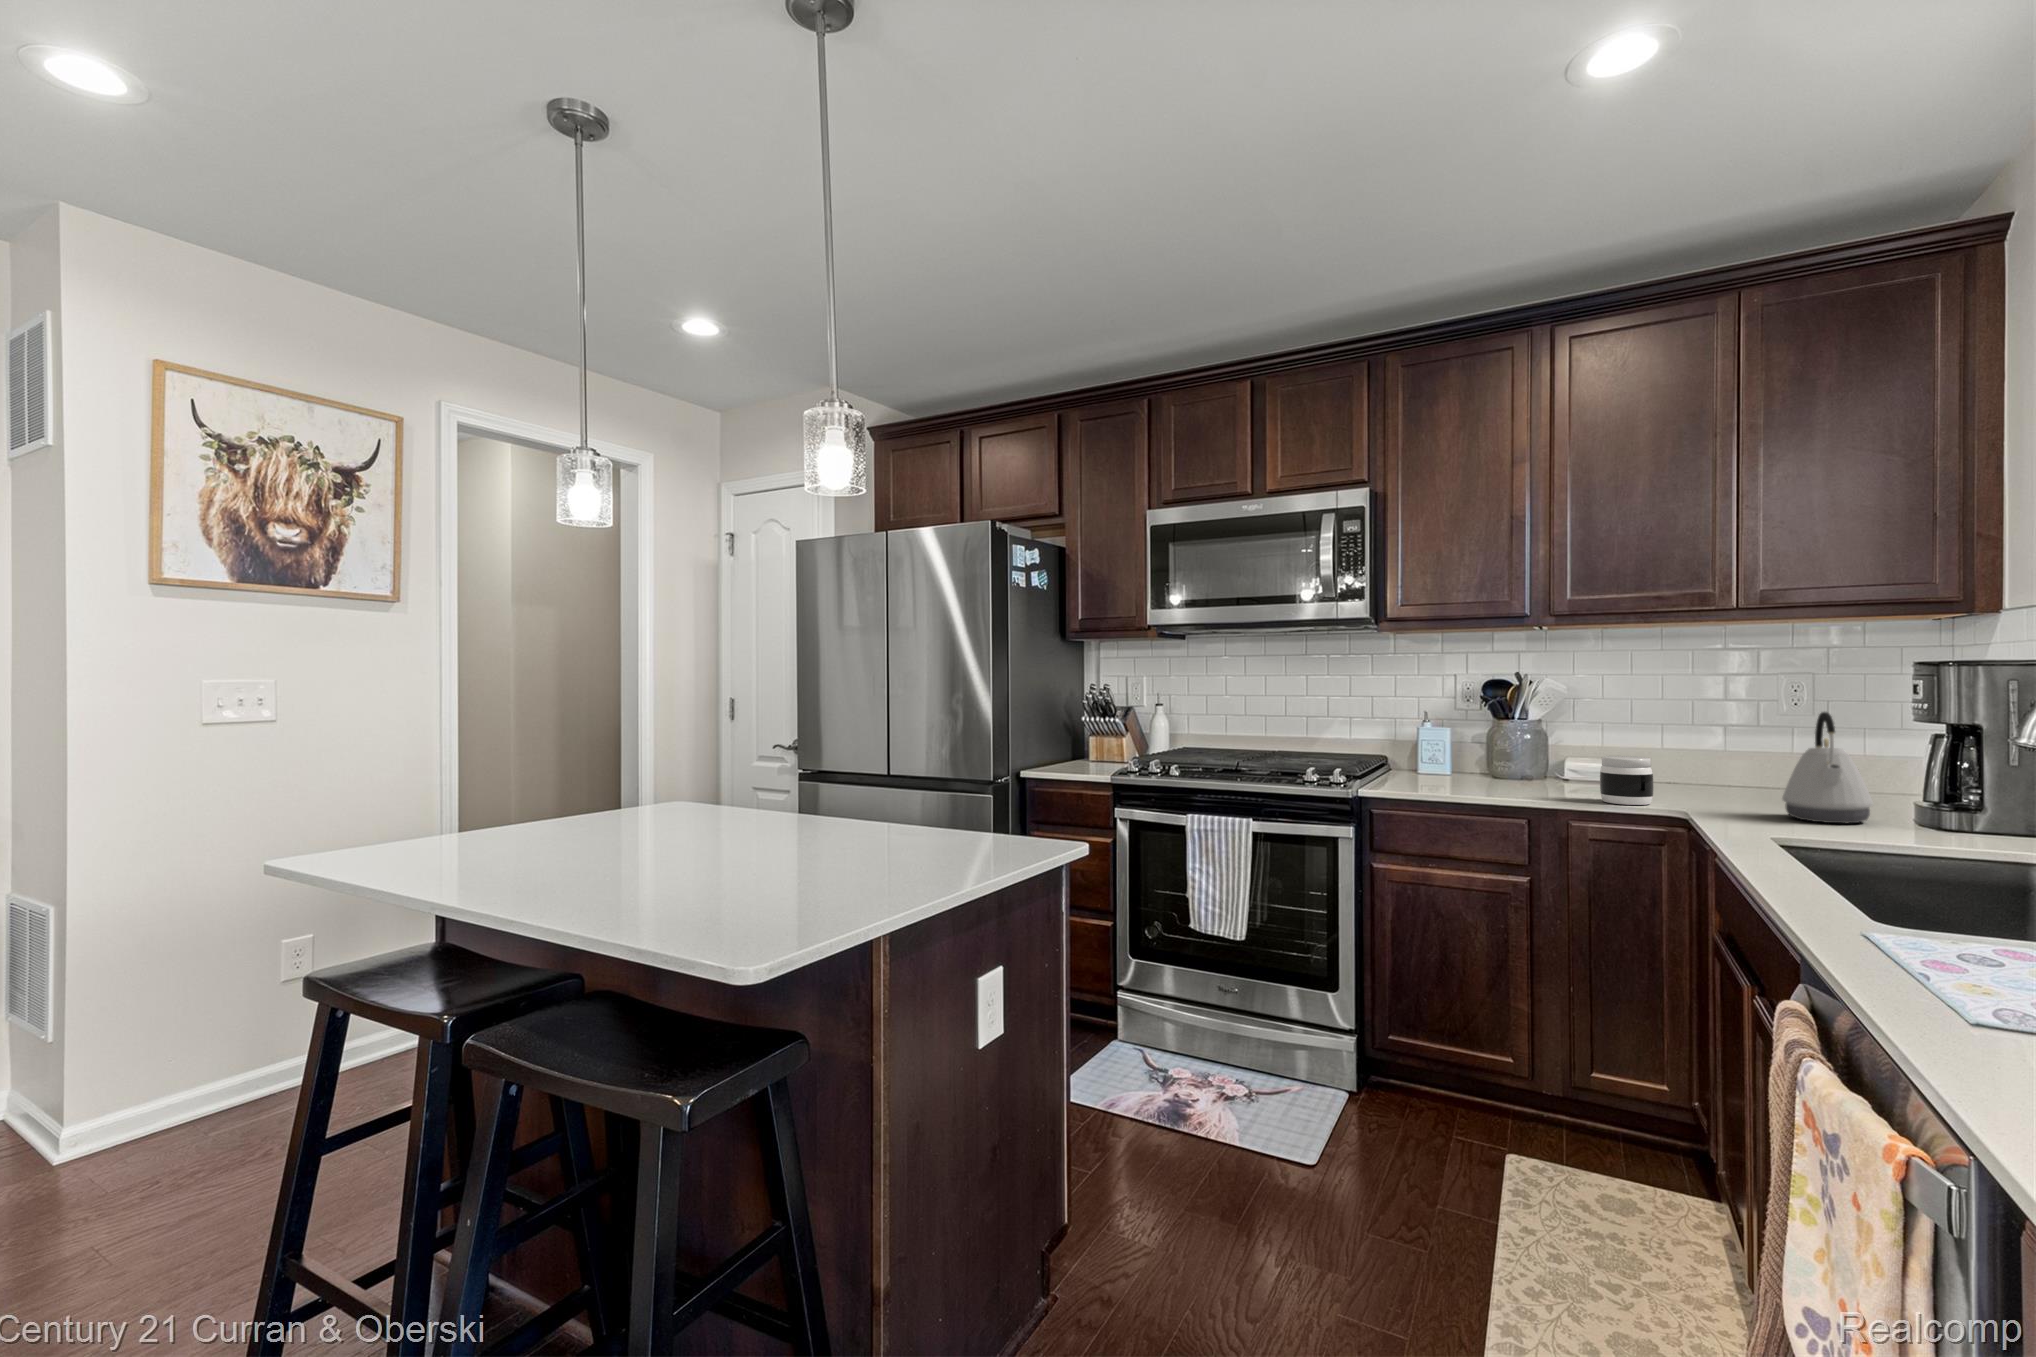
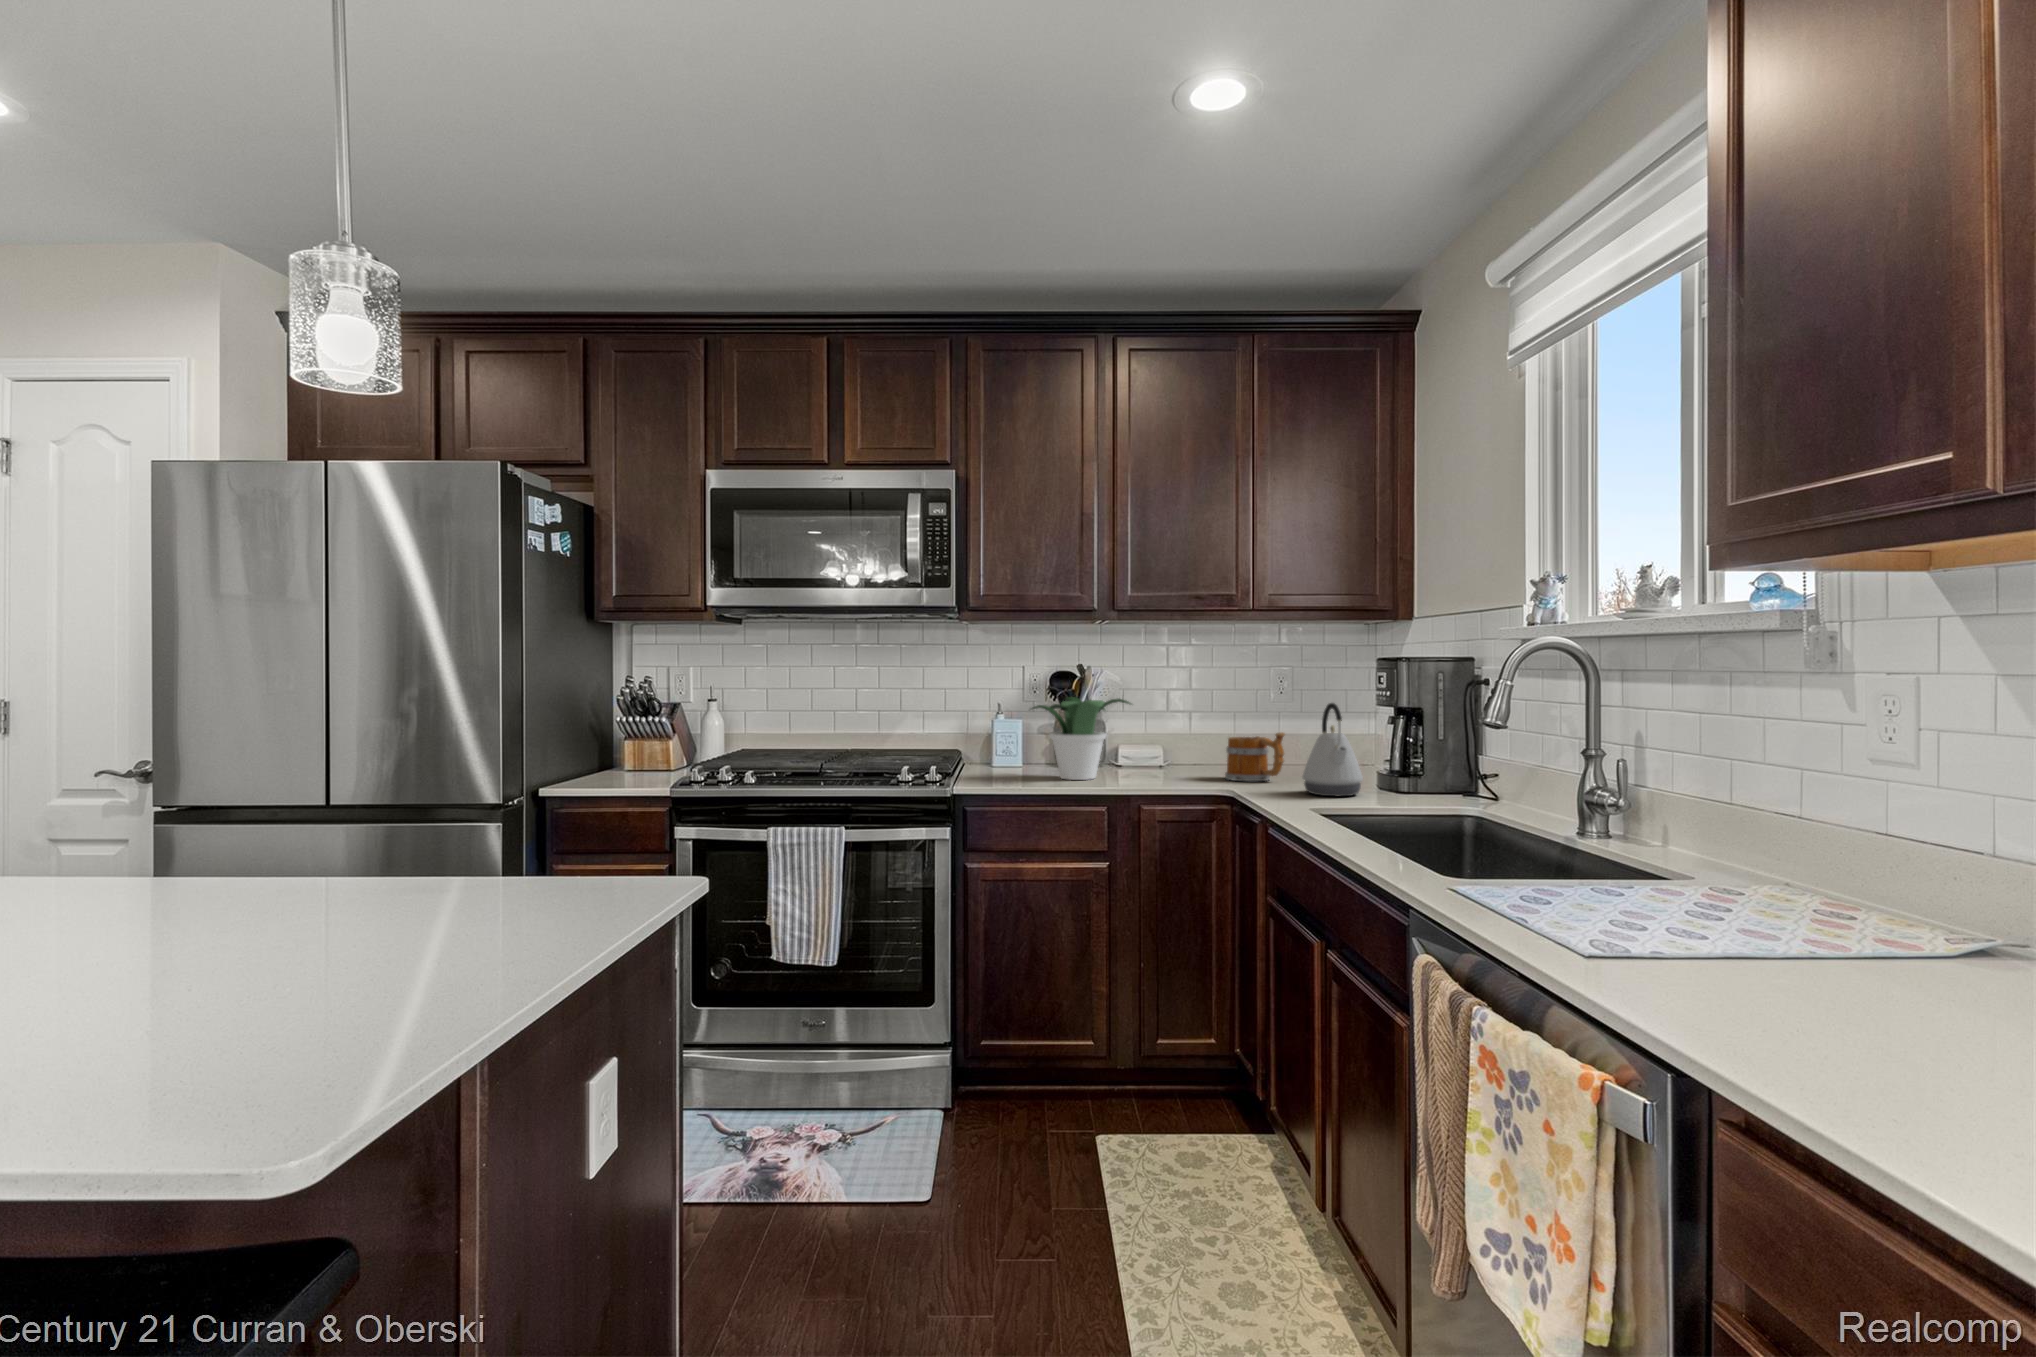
potted plant: none [1450,703,1573,789] -> present [1032,697,1131,780]
mug: none [1692,746,1773,801] -> present [1225,733,1285,781]
jar: present [1600,756,1654,805] -> none [1164,745,1206,790]

